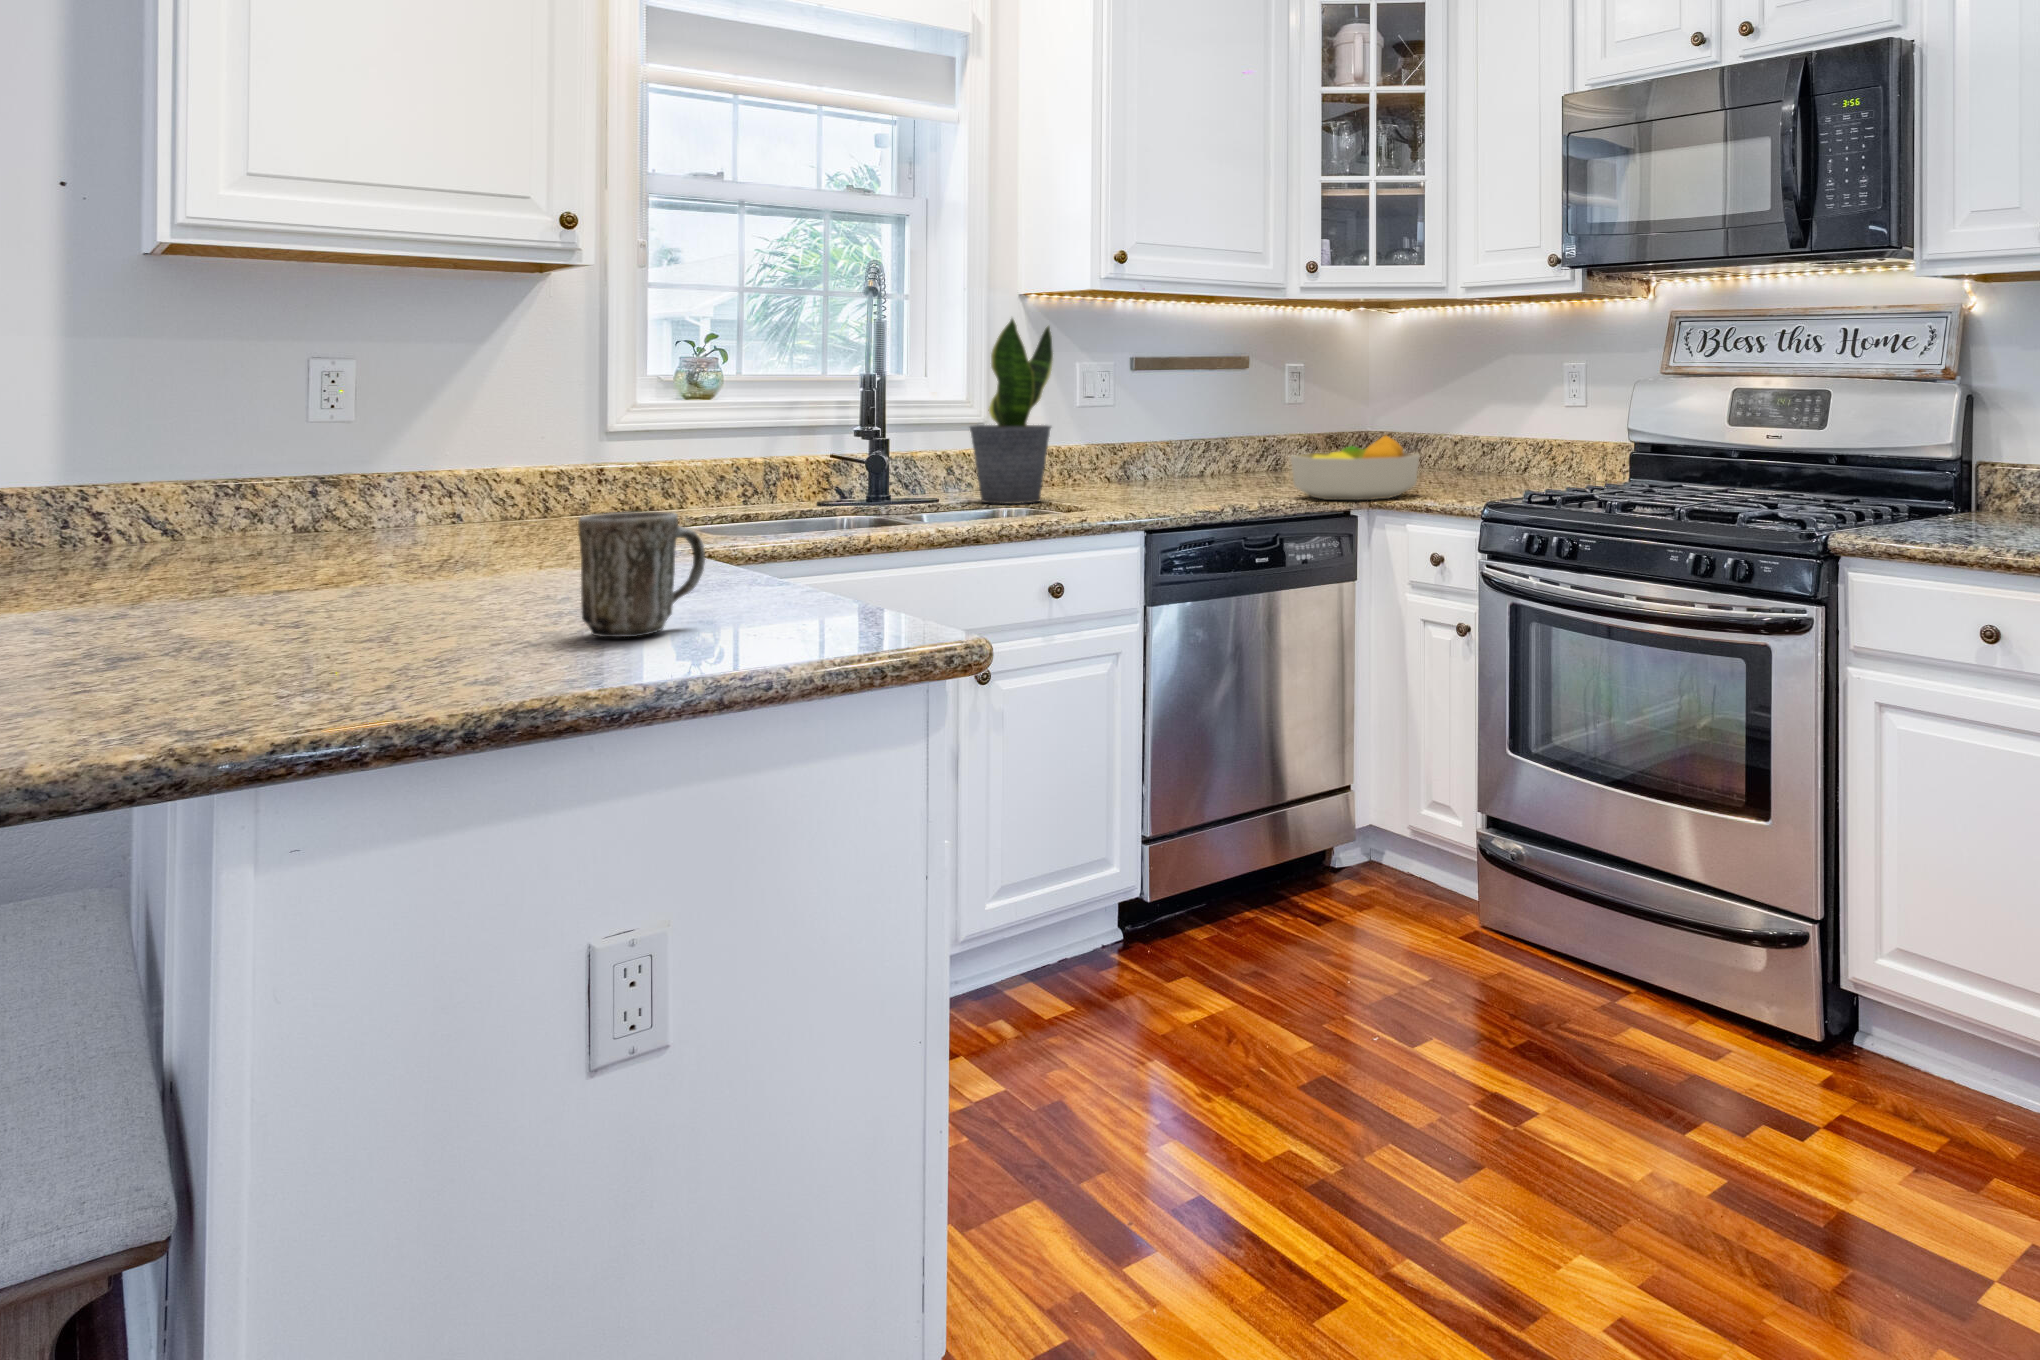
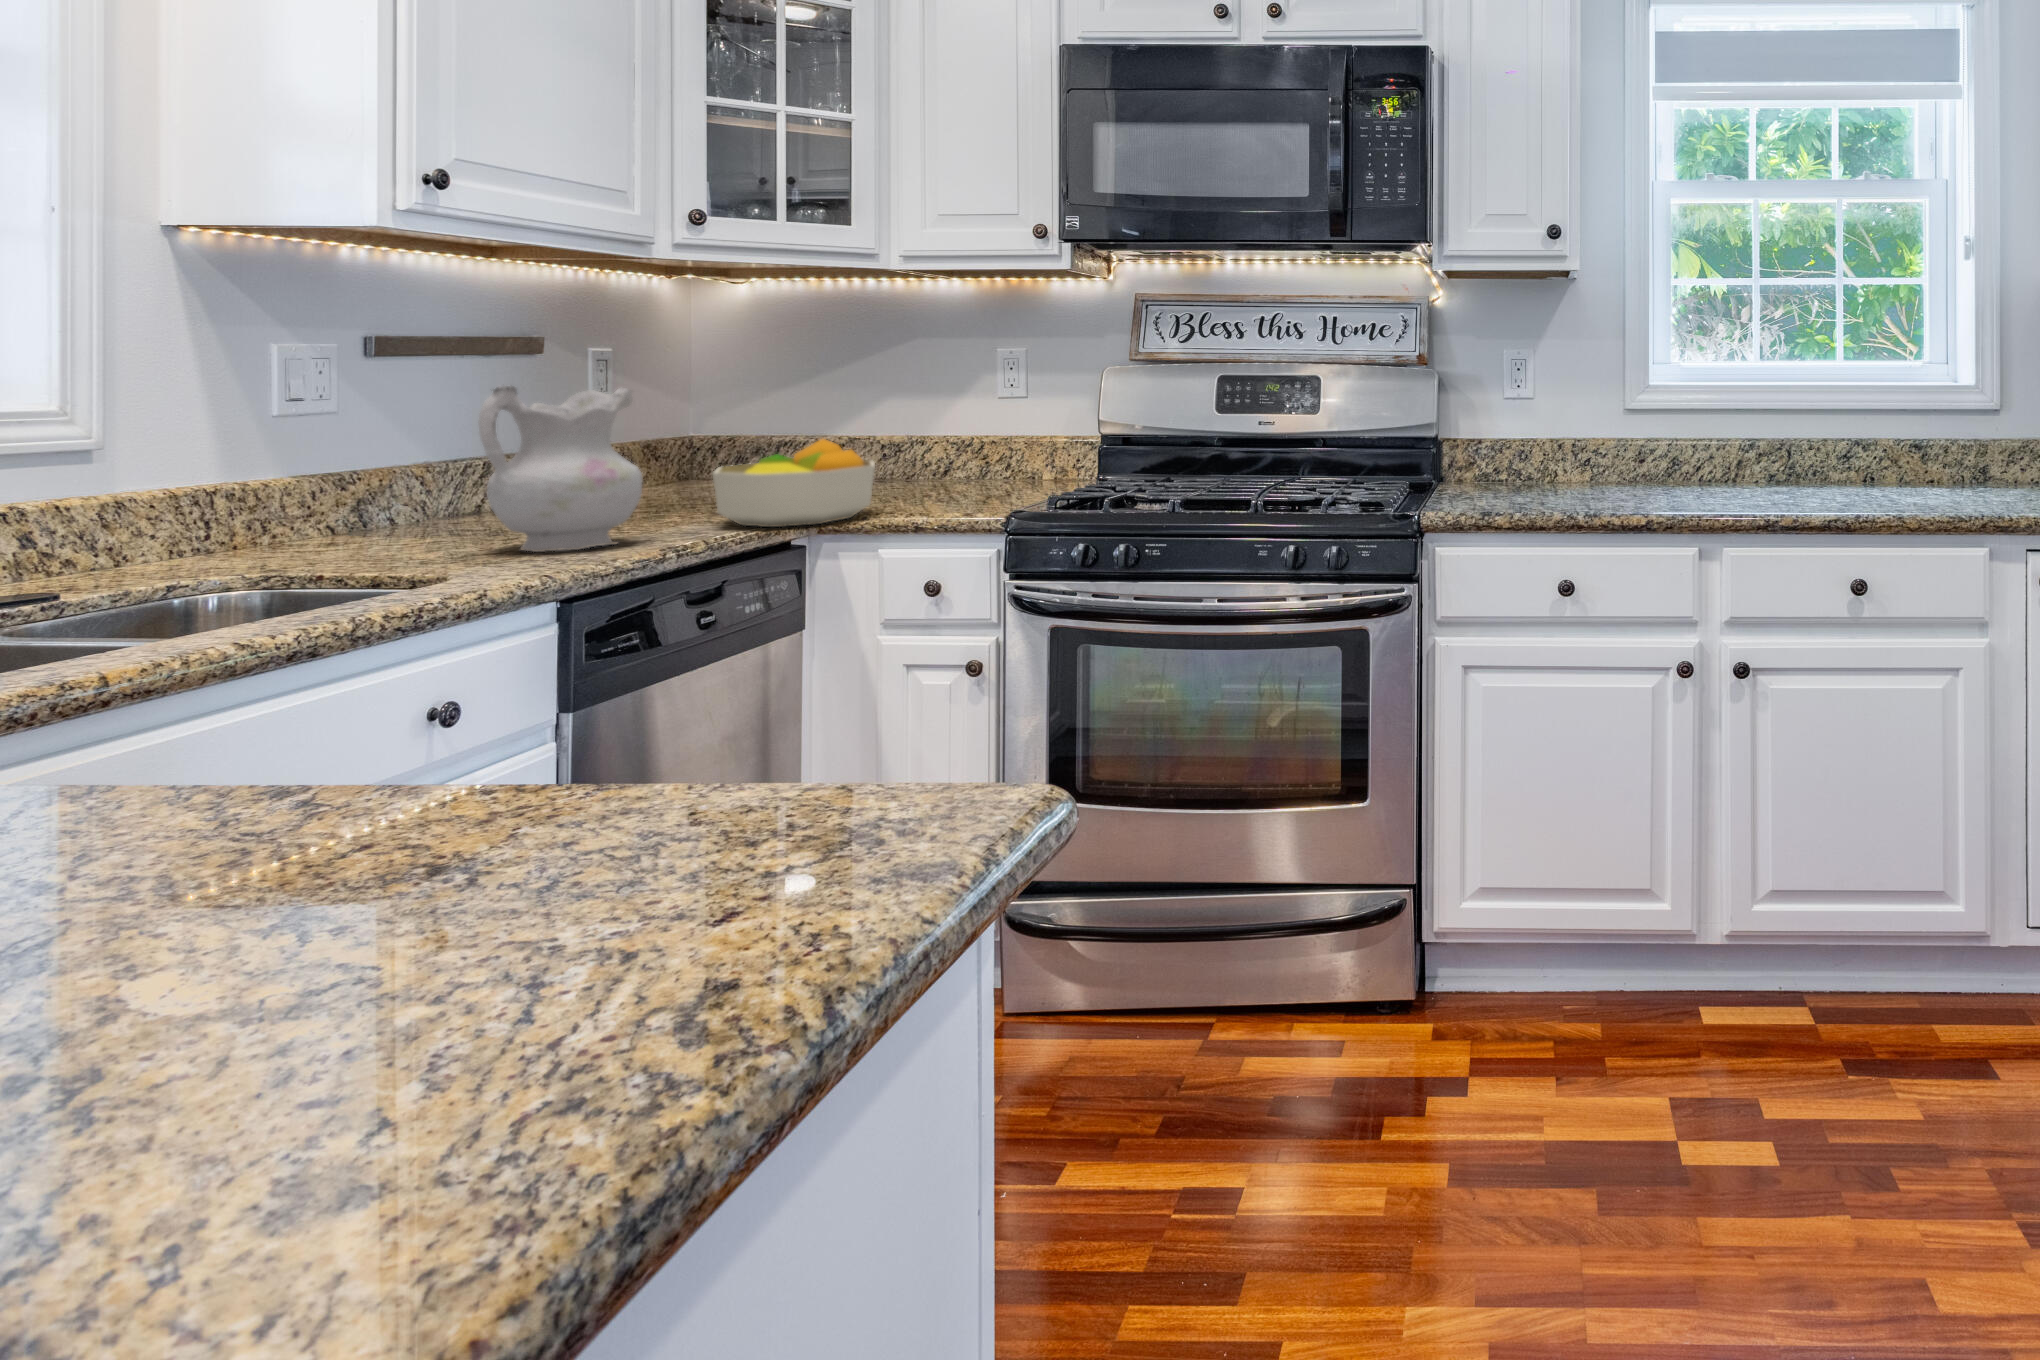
potted plant: present [970,318,1053,504] -> none [115,268,309,590]
ceramic pitcher: none [1137,387,1235,502] -> present [478,386,642,552]
mug: present [578,511,705,637] -> none [176,722,488,1096]

